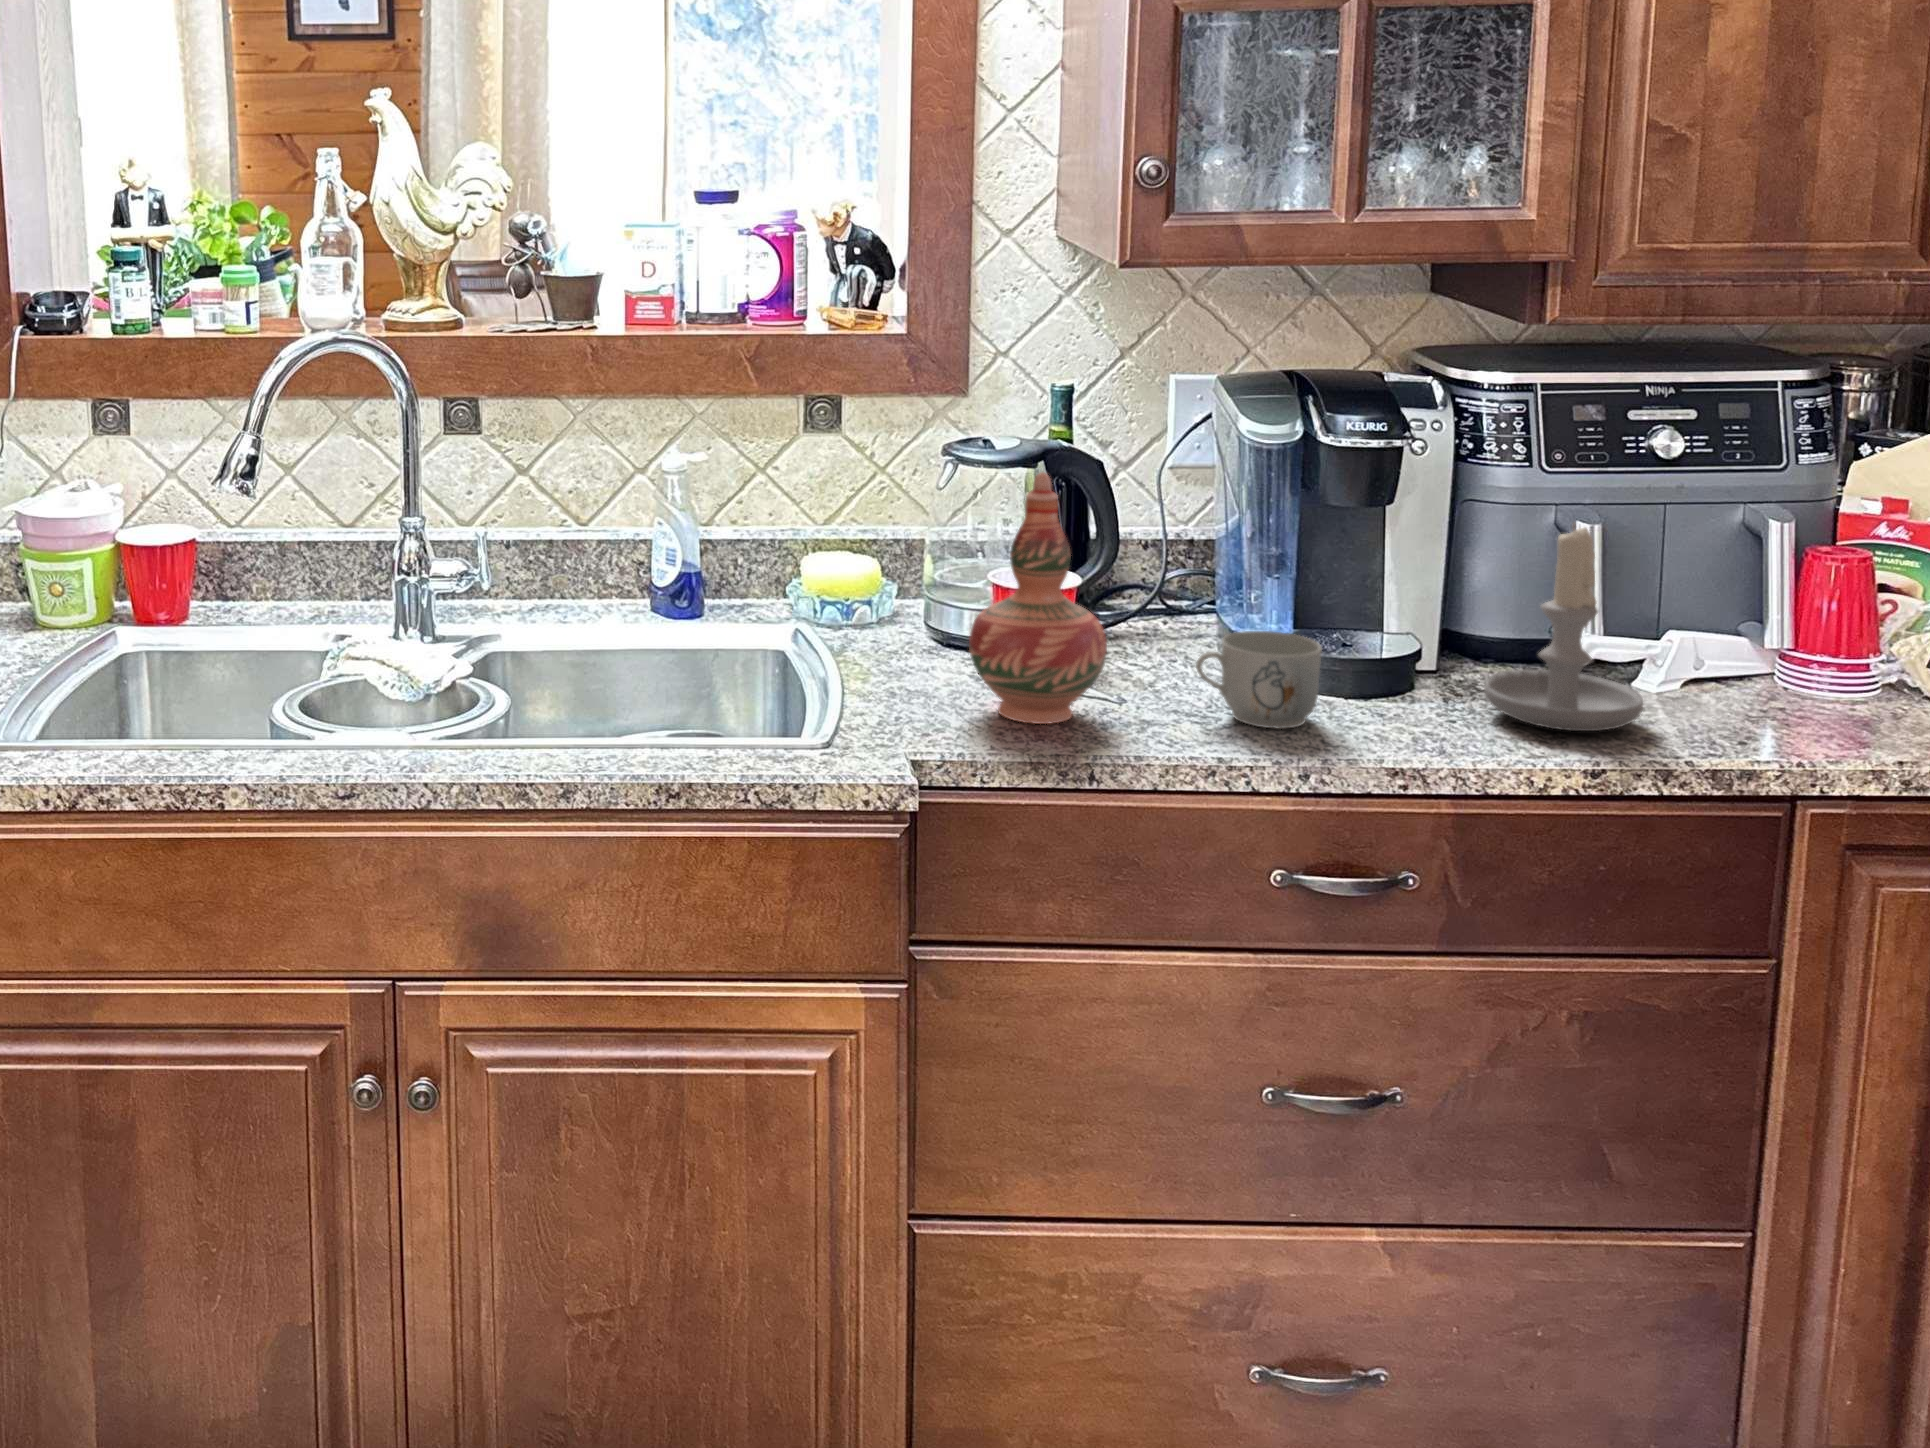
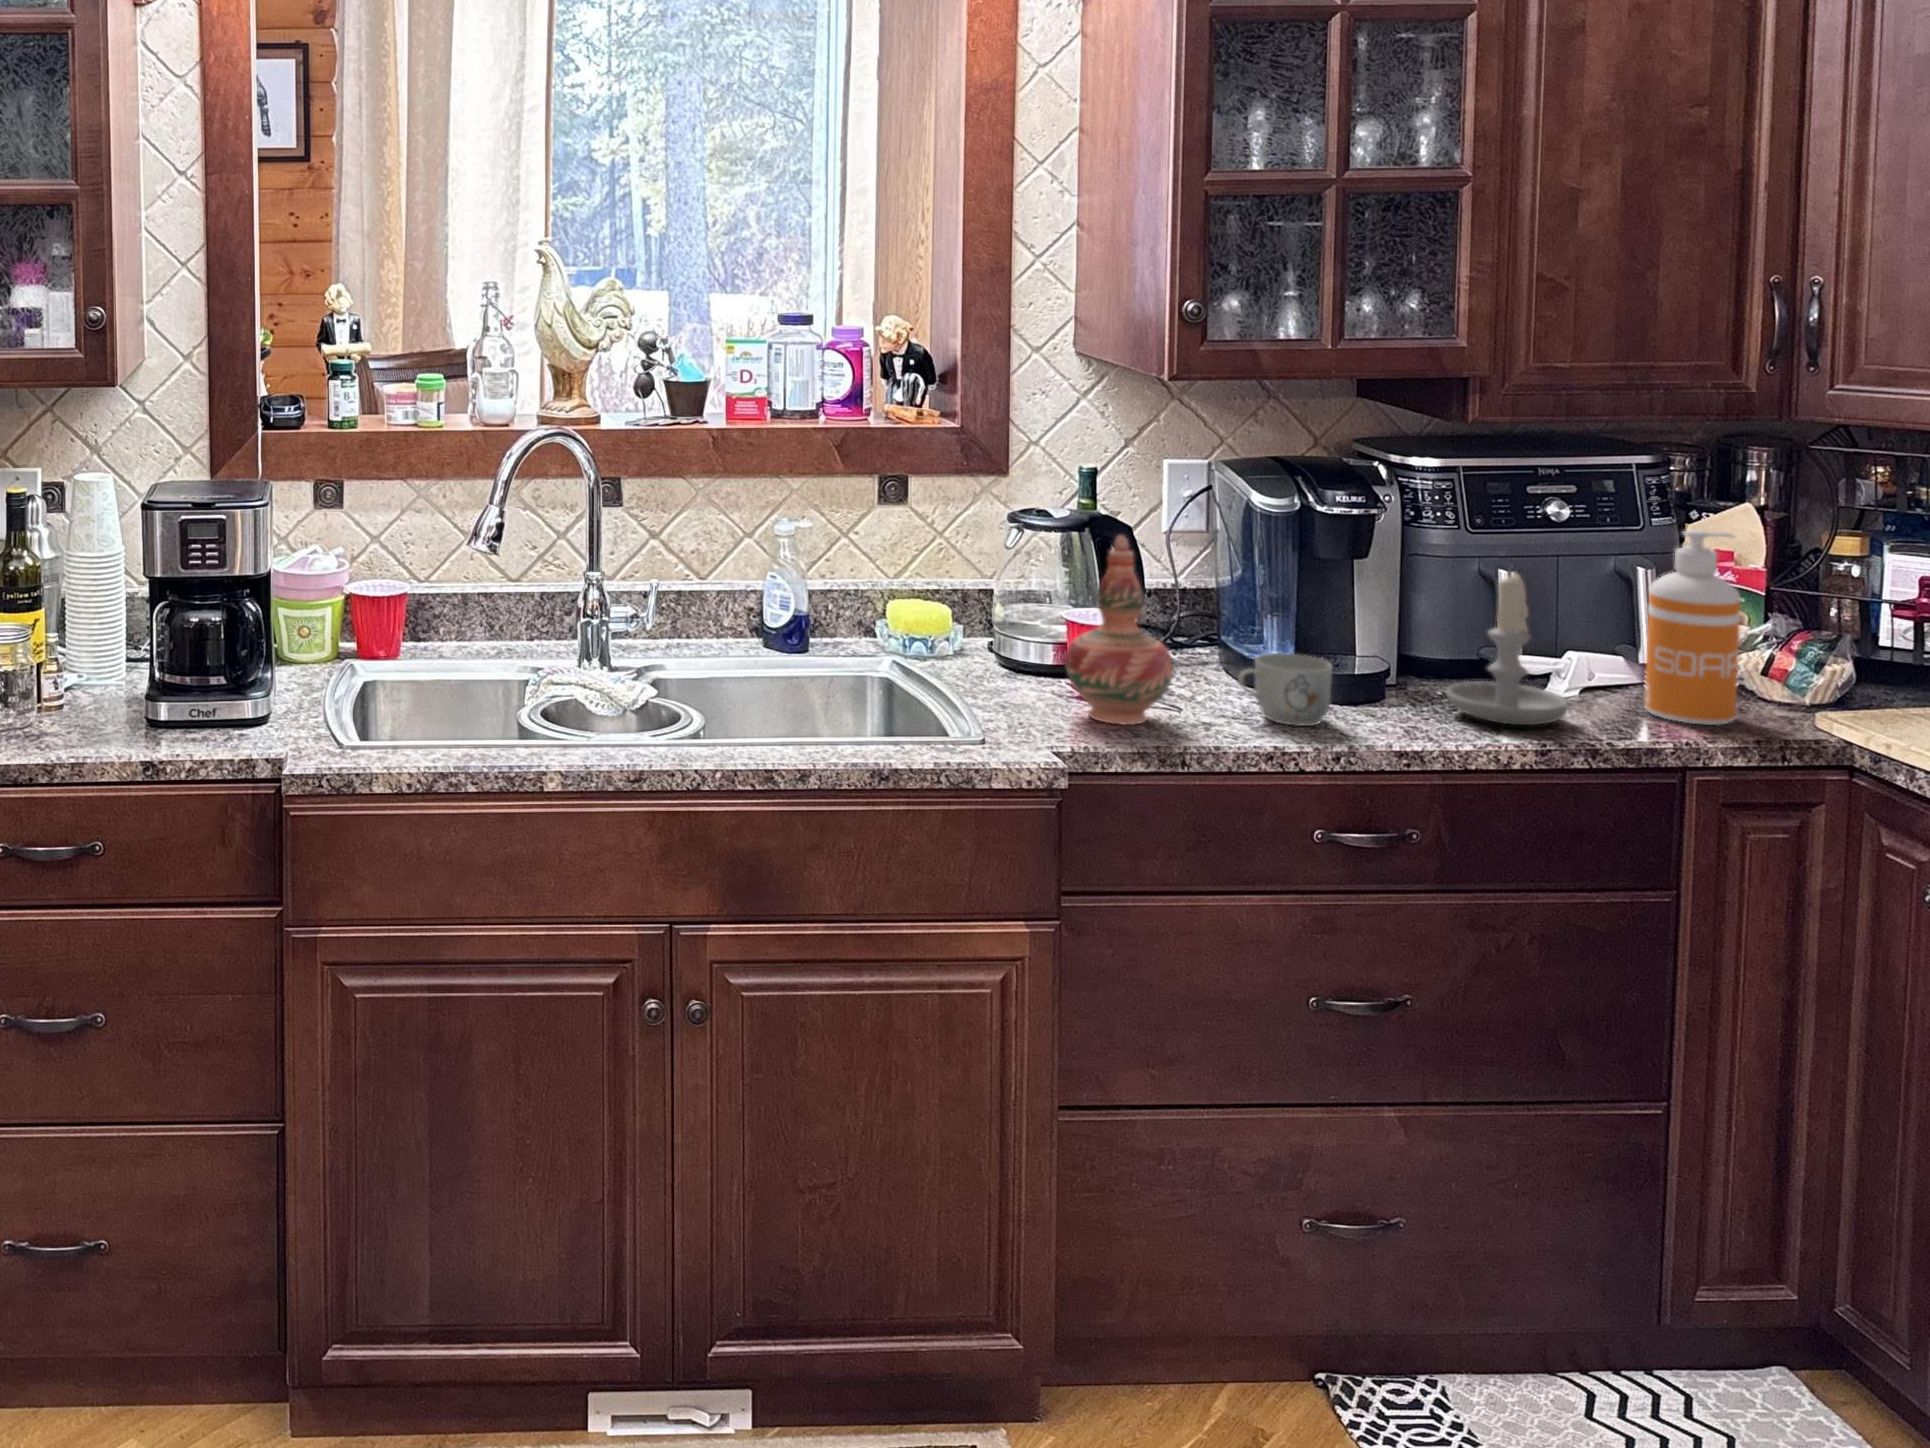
soap dispenser: none [1757,469,1894,734] -> present [1644,530,1741,725]

